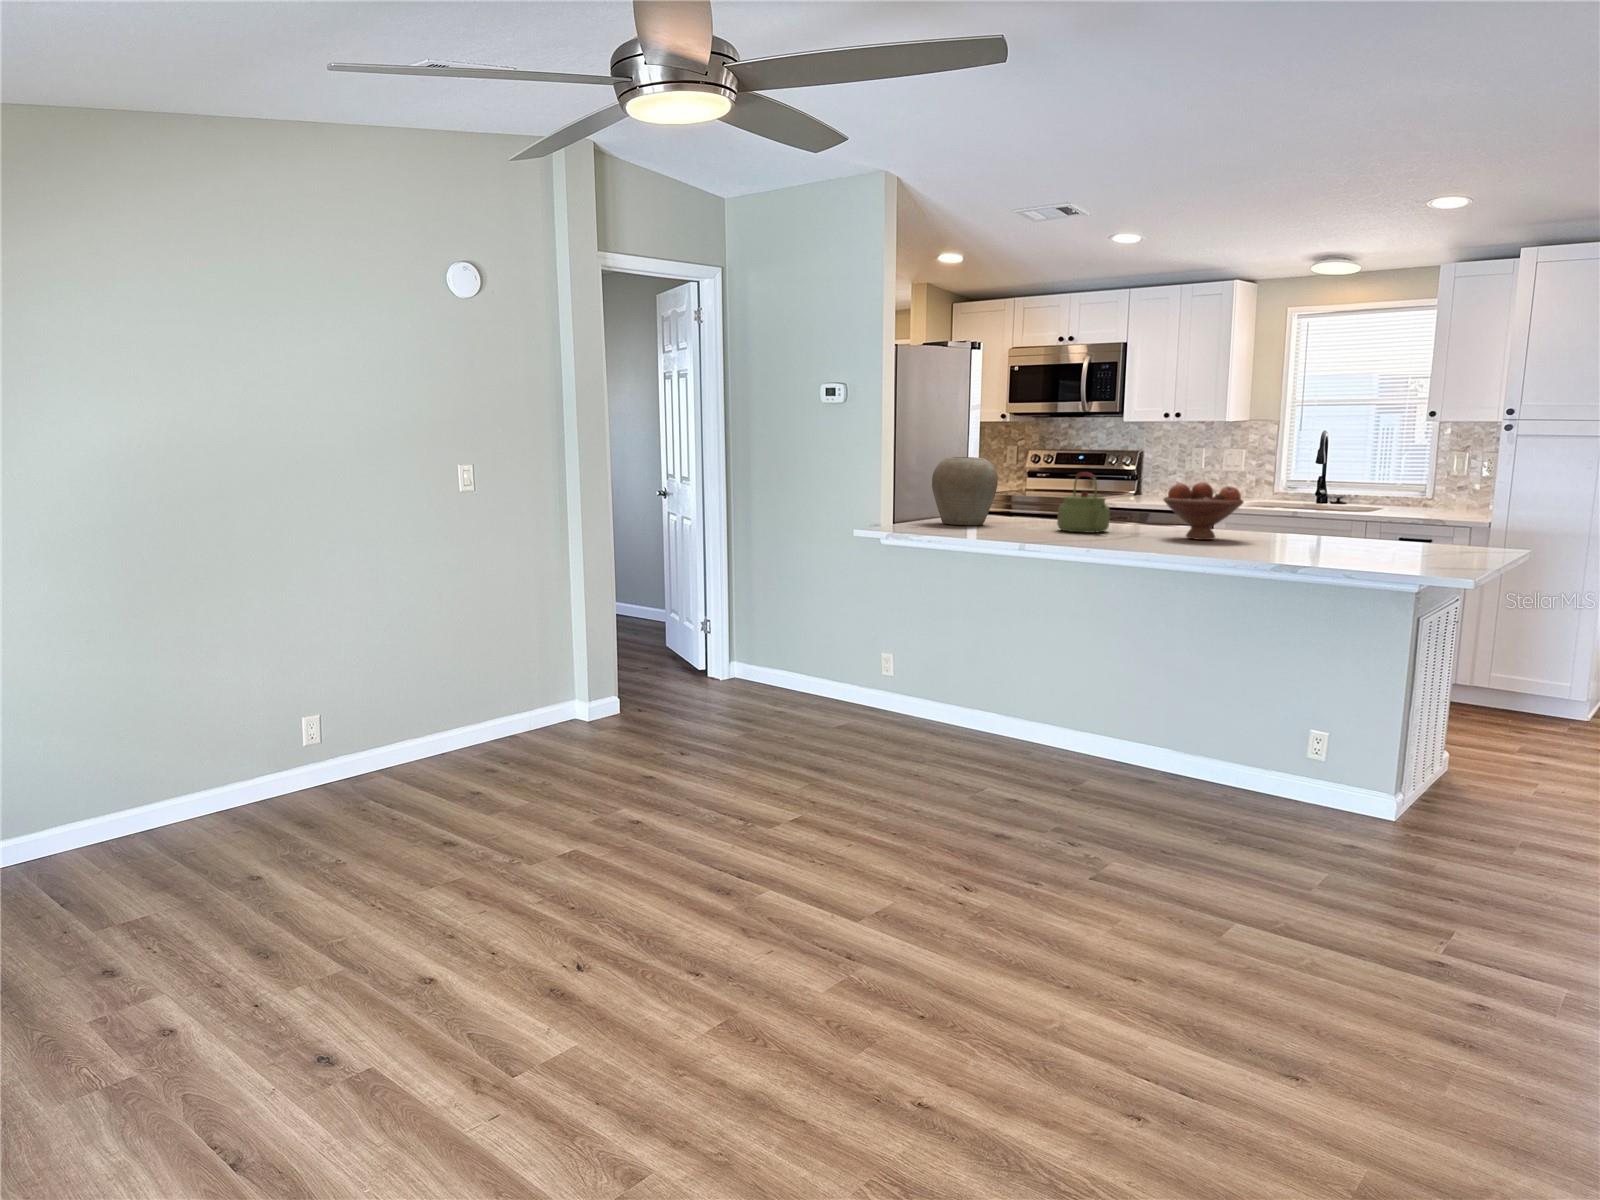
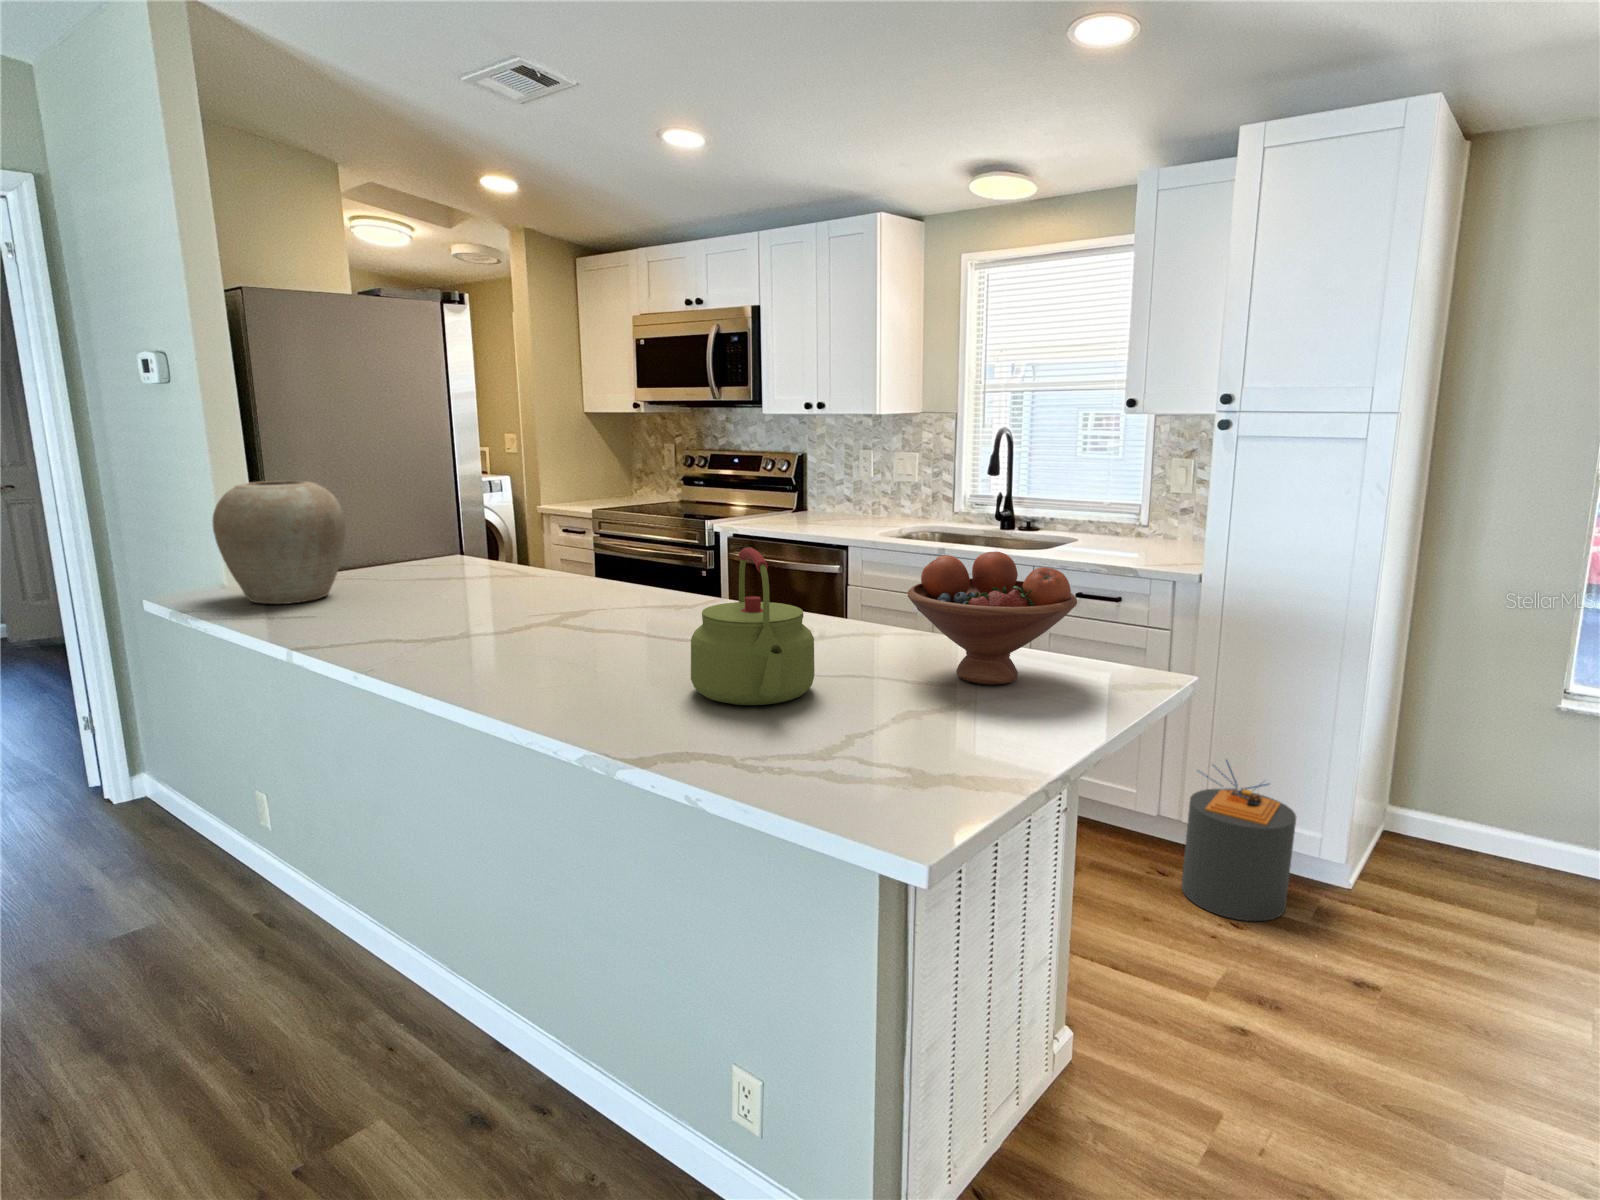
kettle: present [1057,472,1110,533] -> present [691,548,814,705]
fruit bowl: present [1164,482,1243,540] -> present [908,552,1077,685]
trash can: none [1481,633,1559,729] -> present [1182,760,1296,921]

